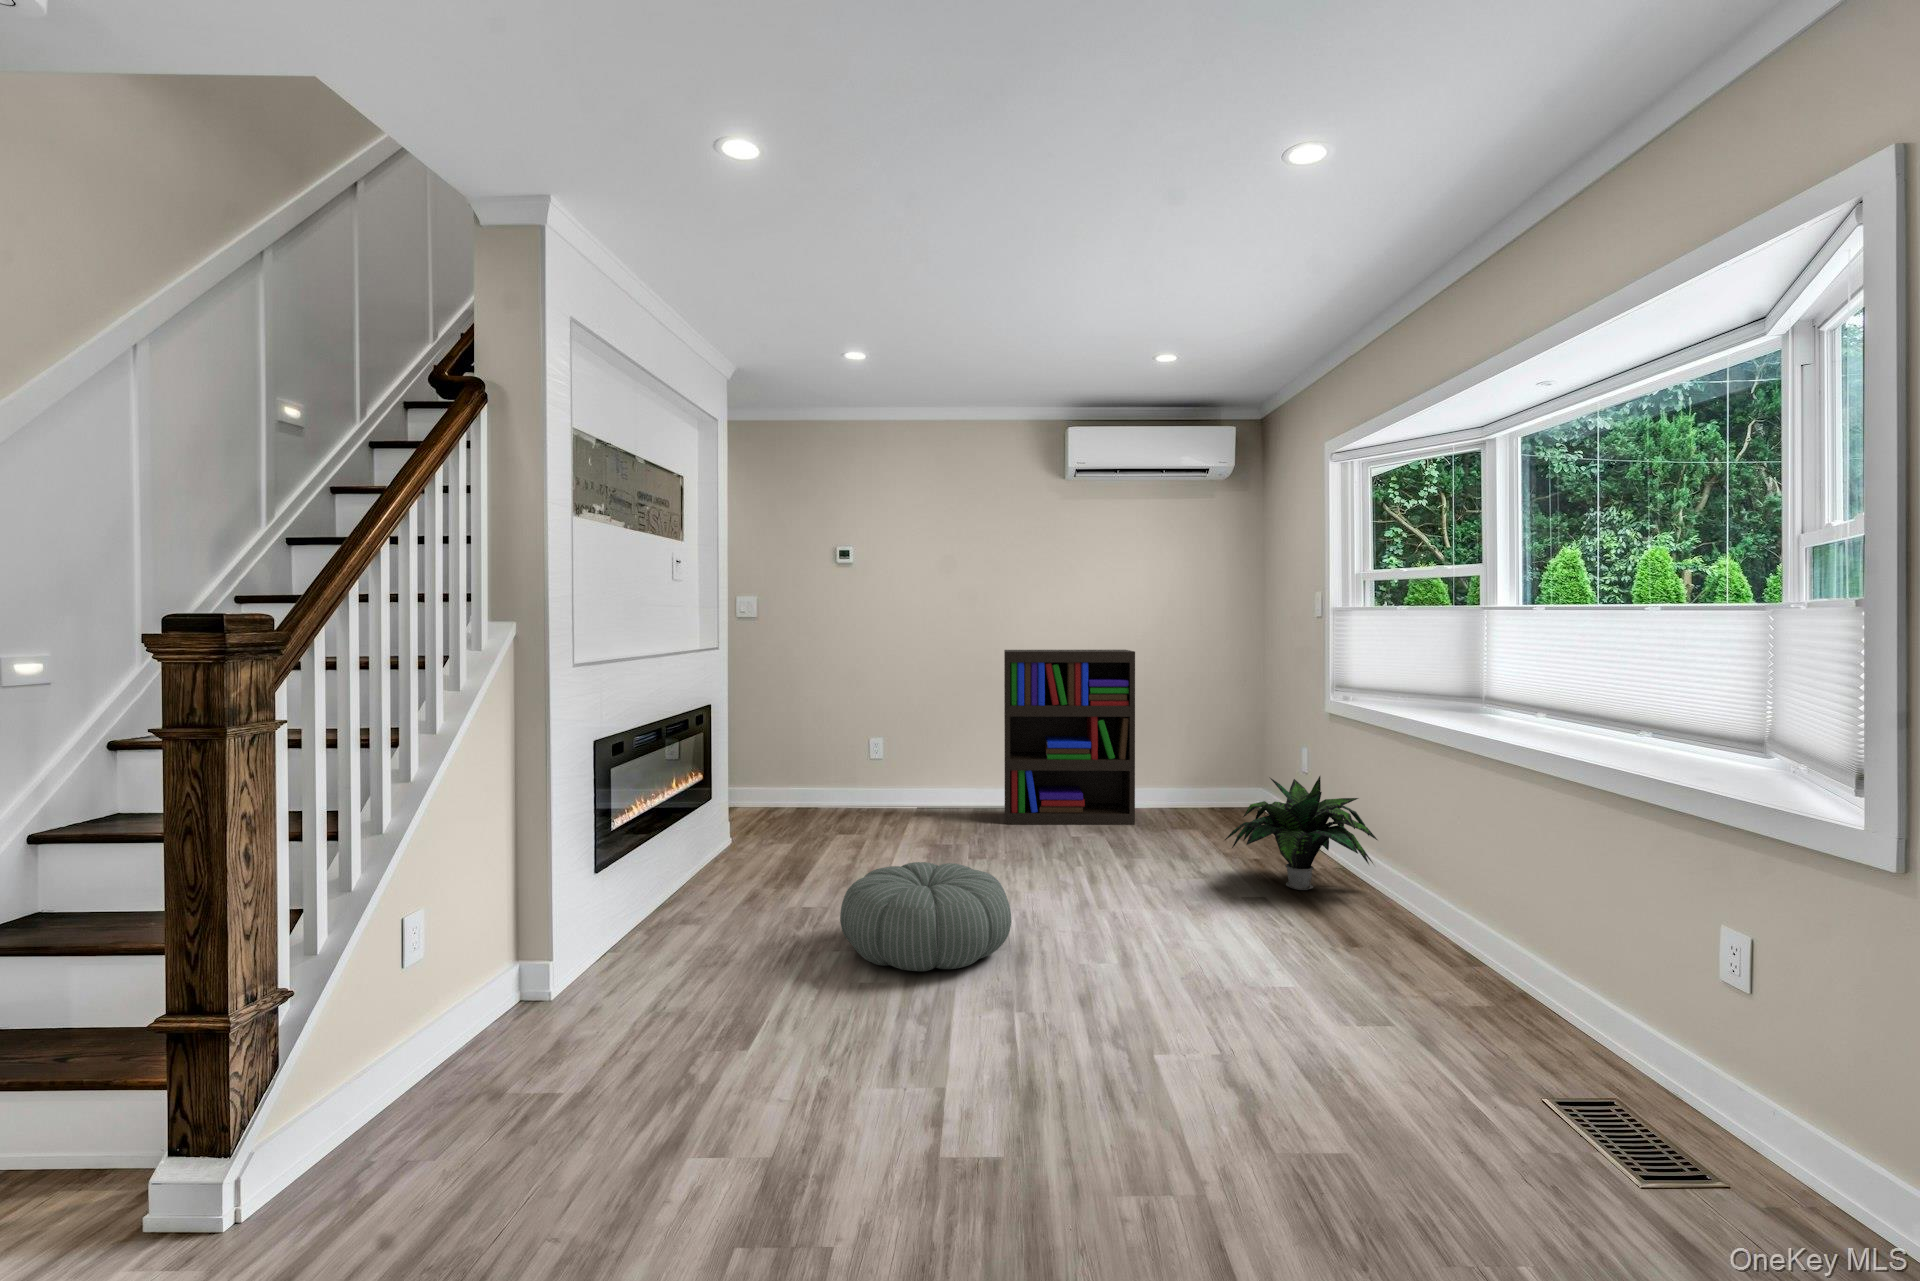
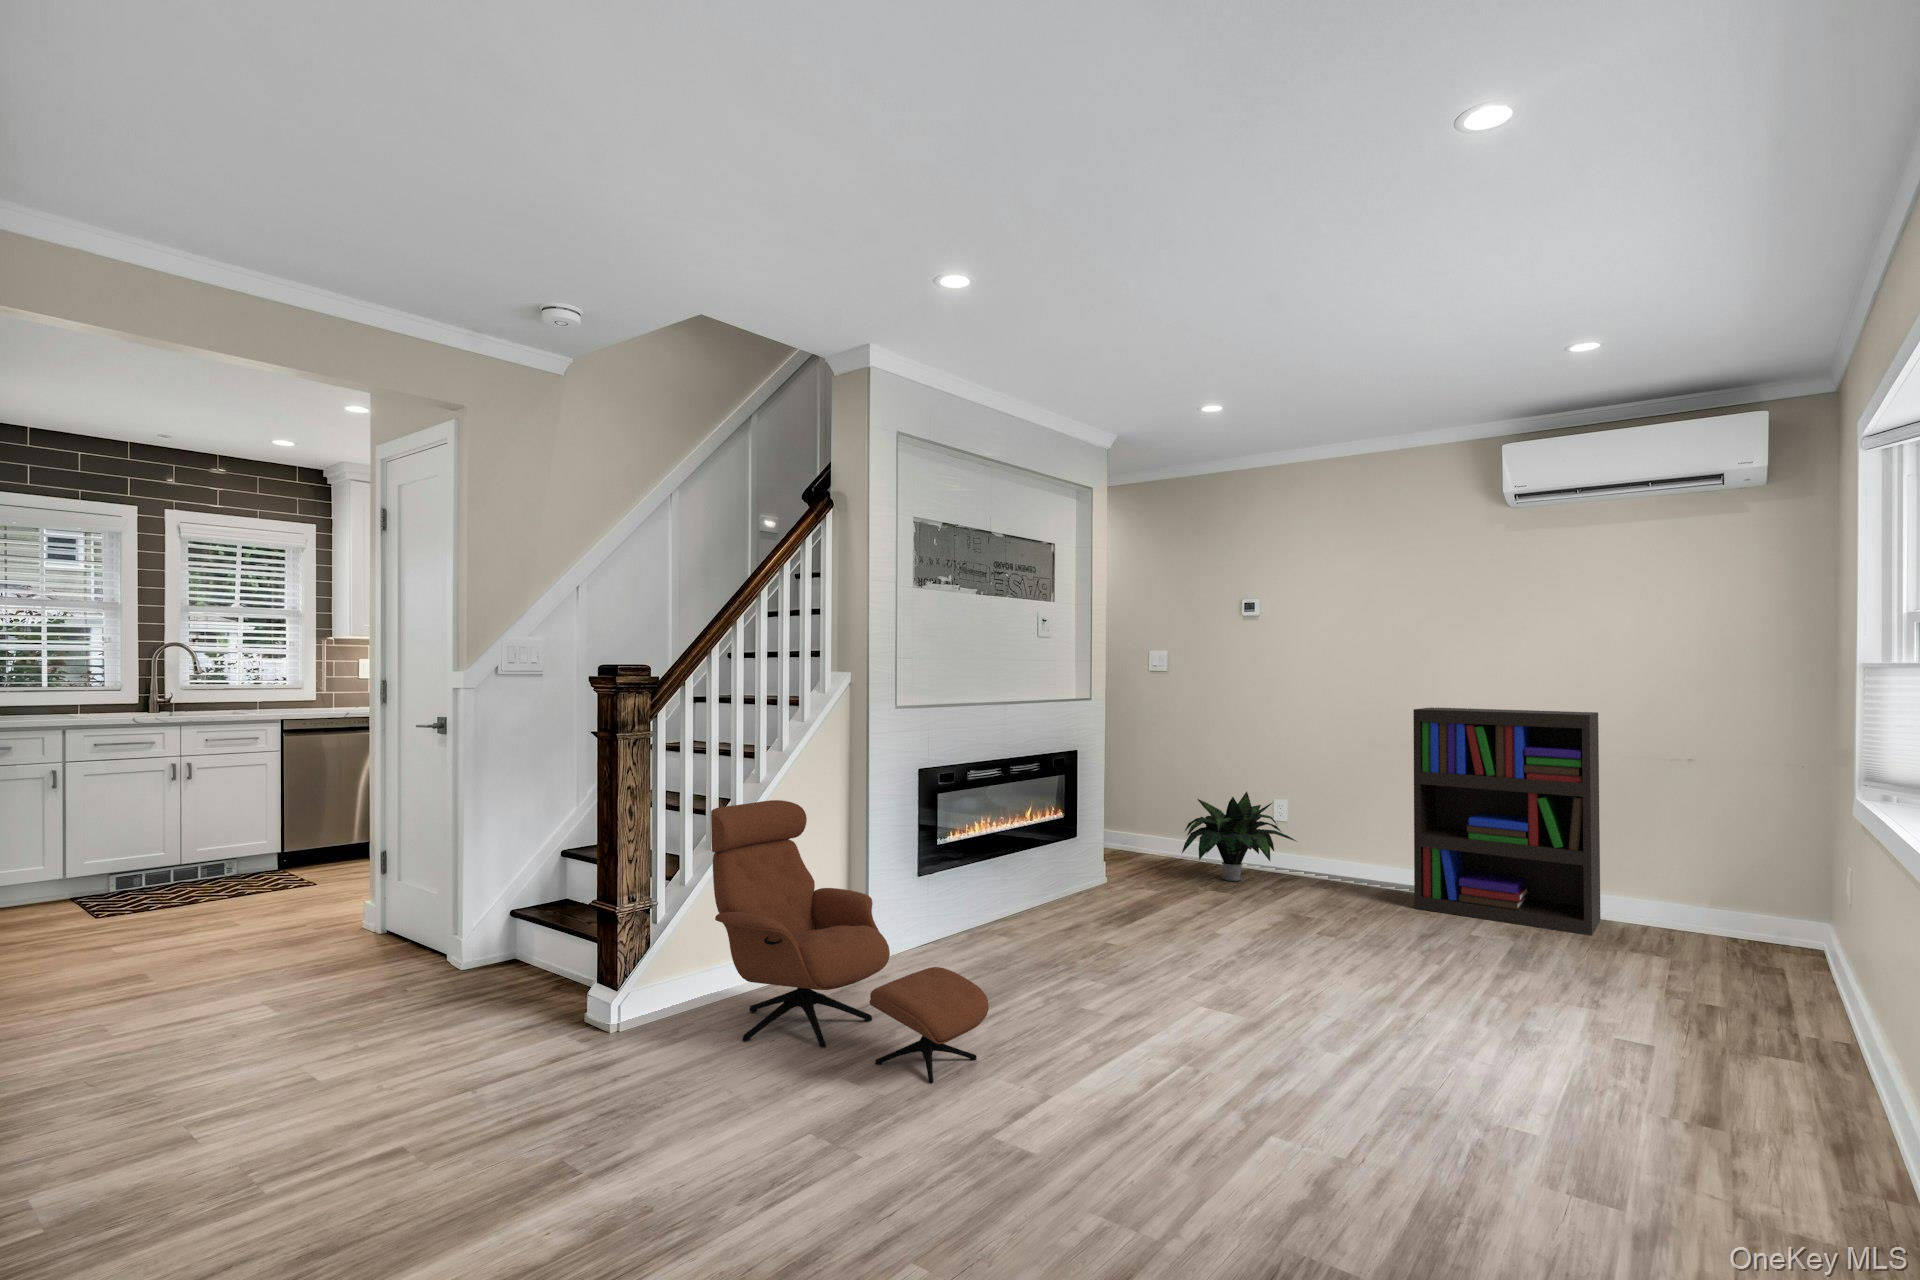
potted plant: present [1225,776,1377,890] -> present [1182,792,1296,881]
lounge chair: none [374,805,825,1157] -> present [711,800,989,1083]
pouf: present [840,862,1011,971] -> none [1096,912,1268,1019]

